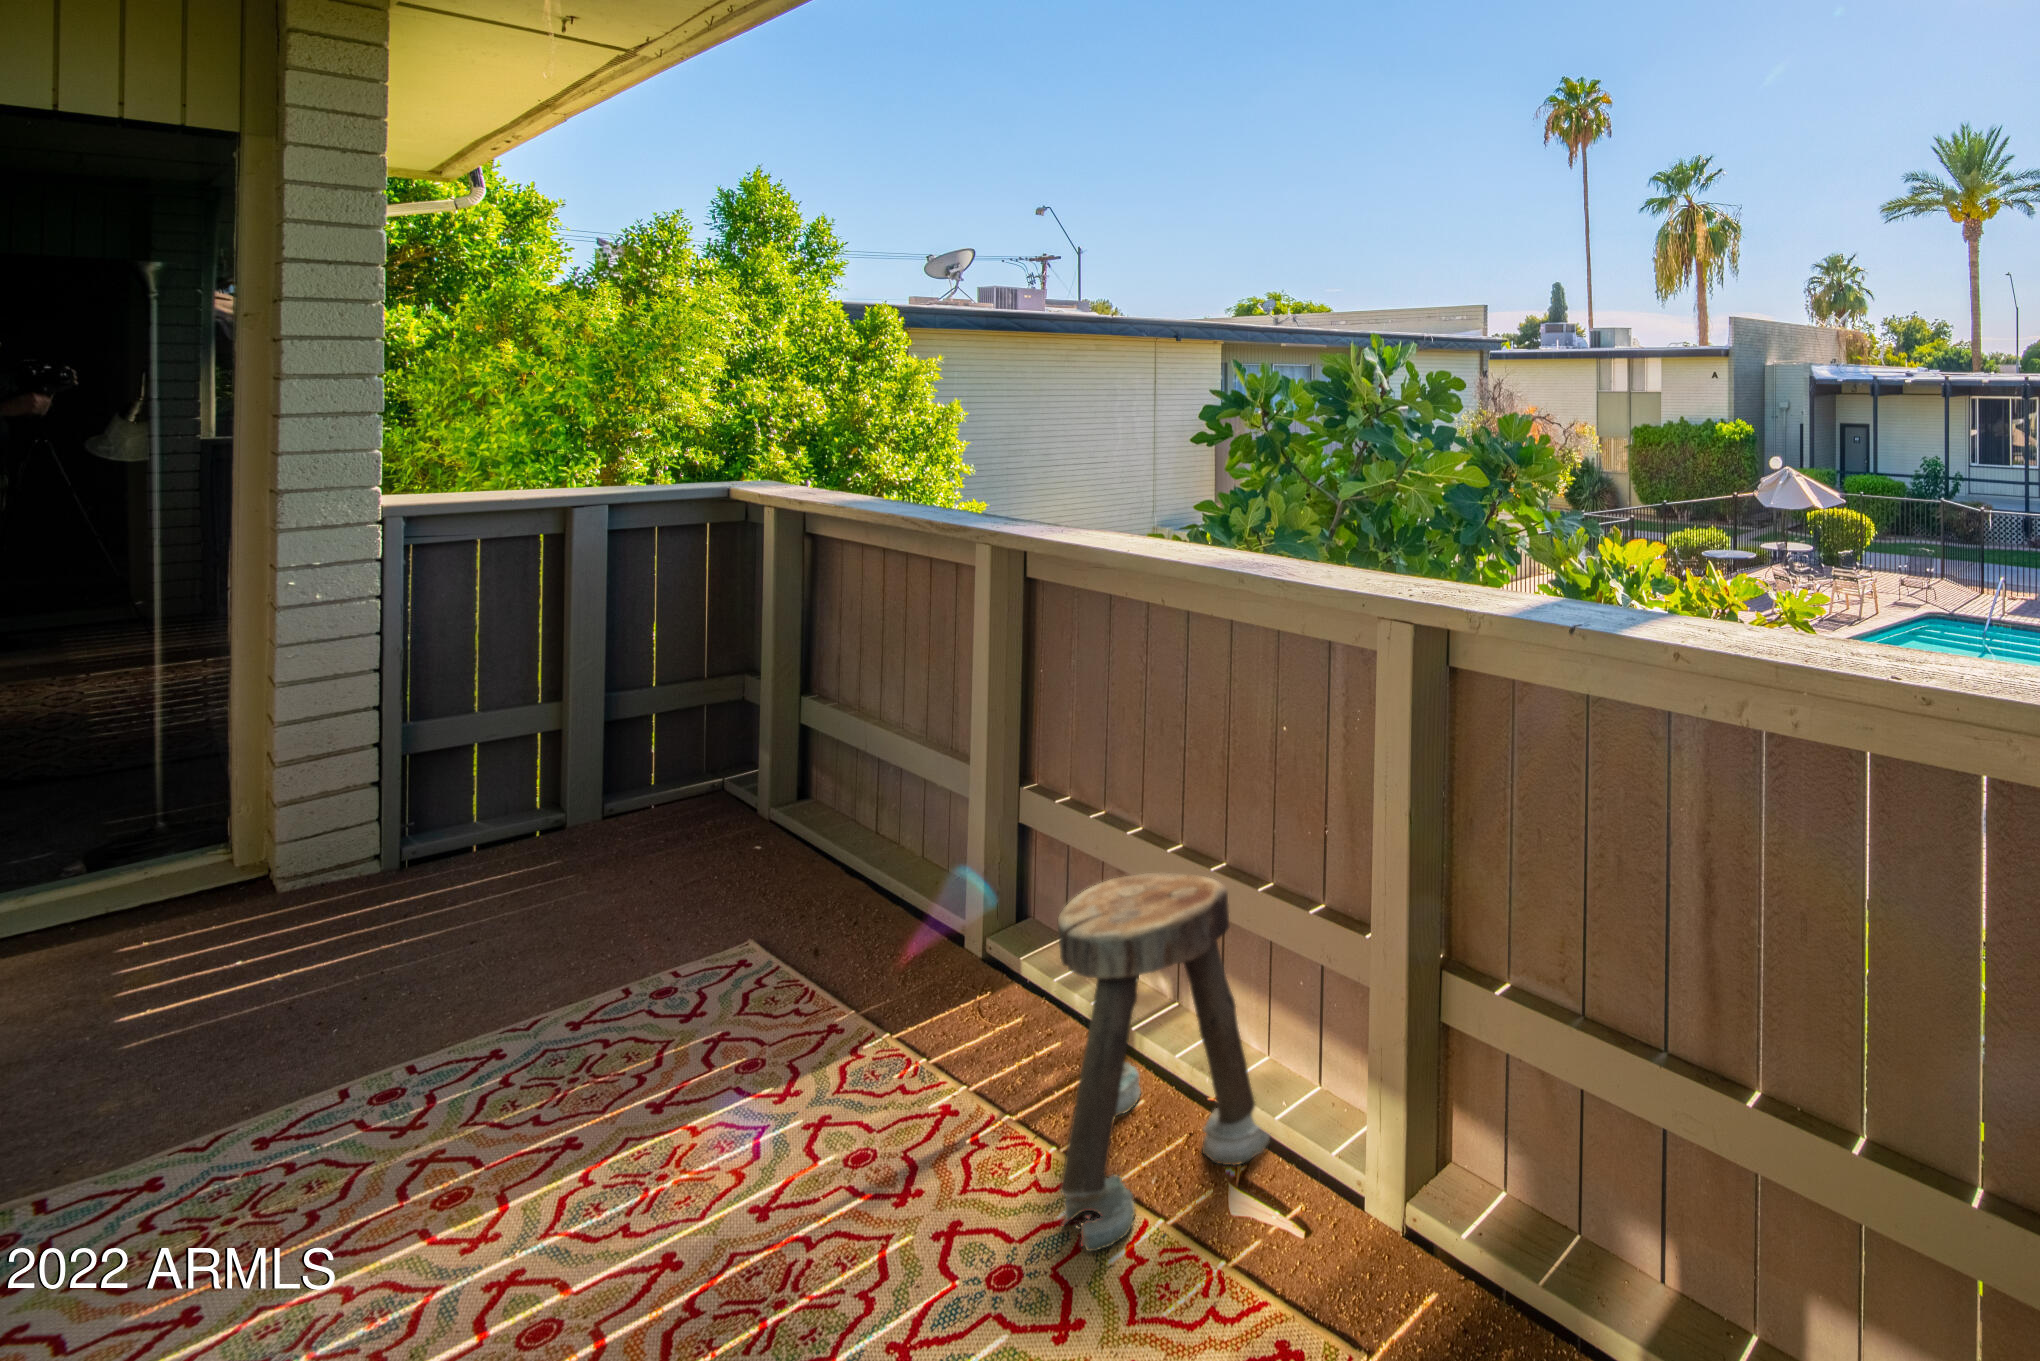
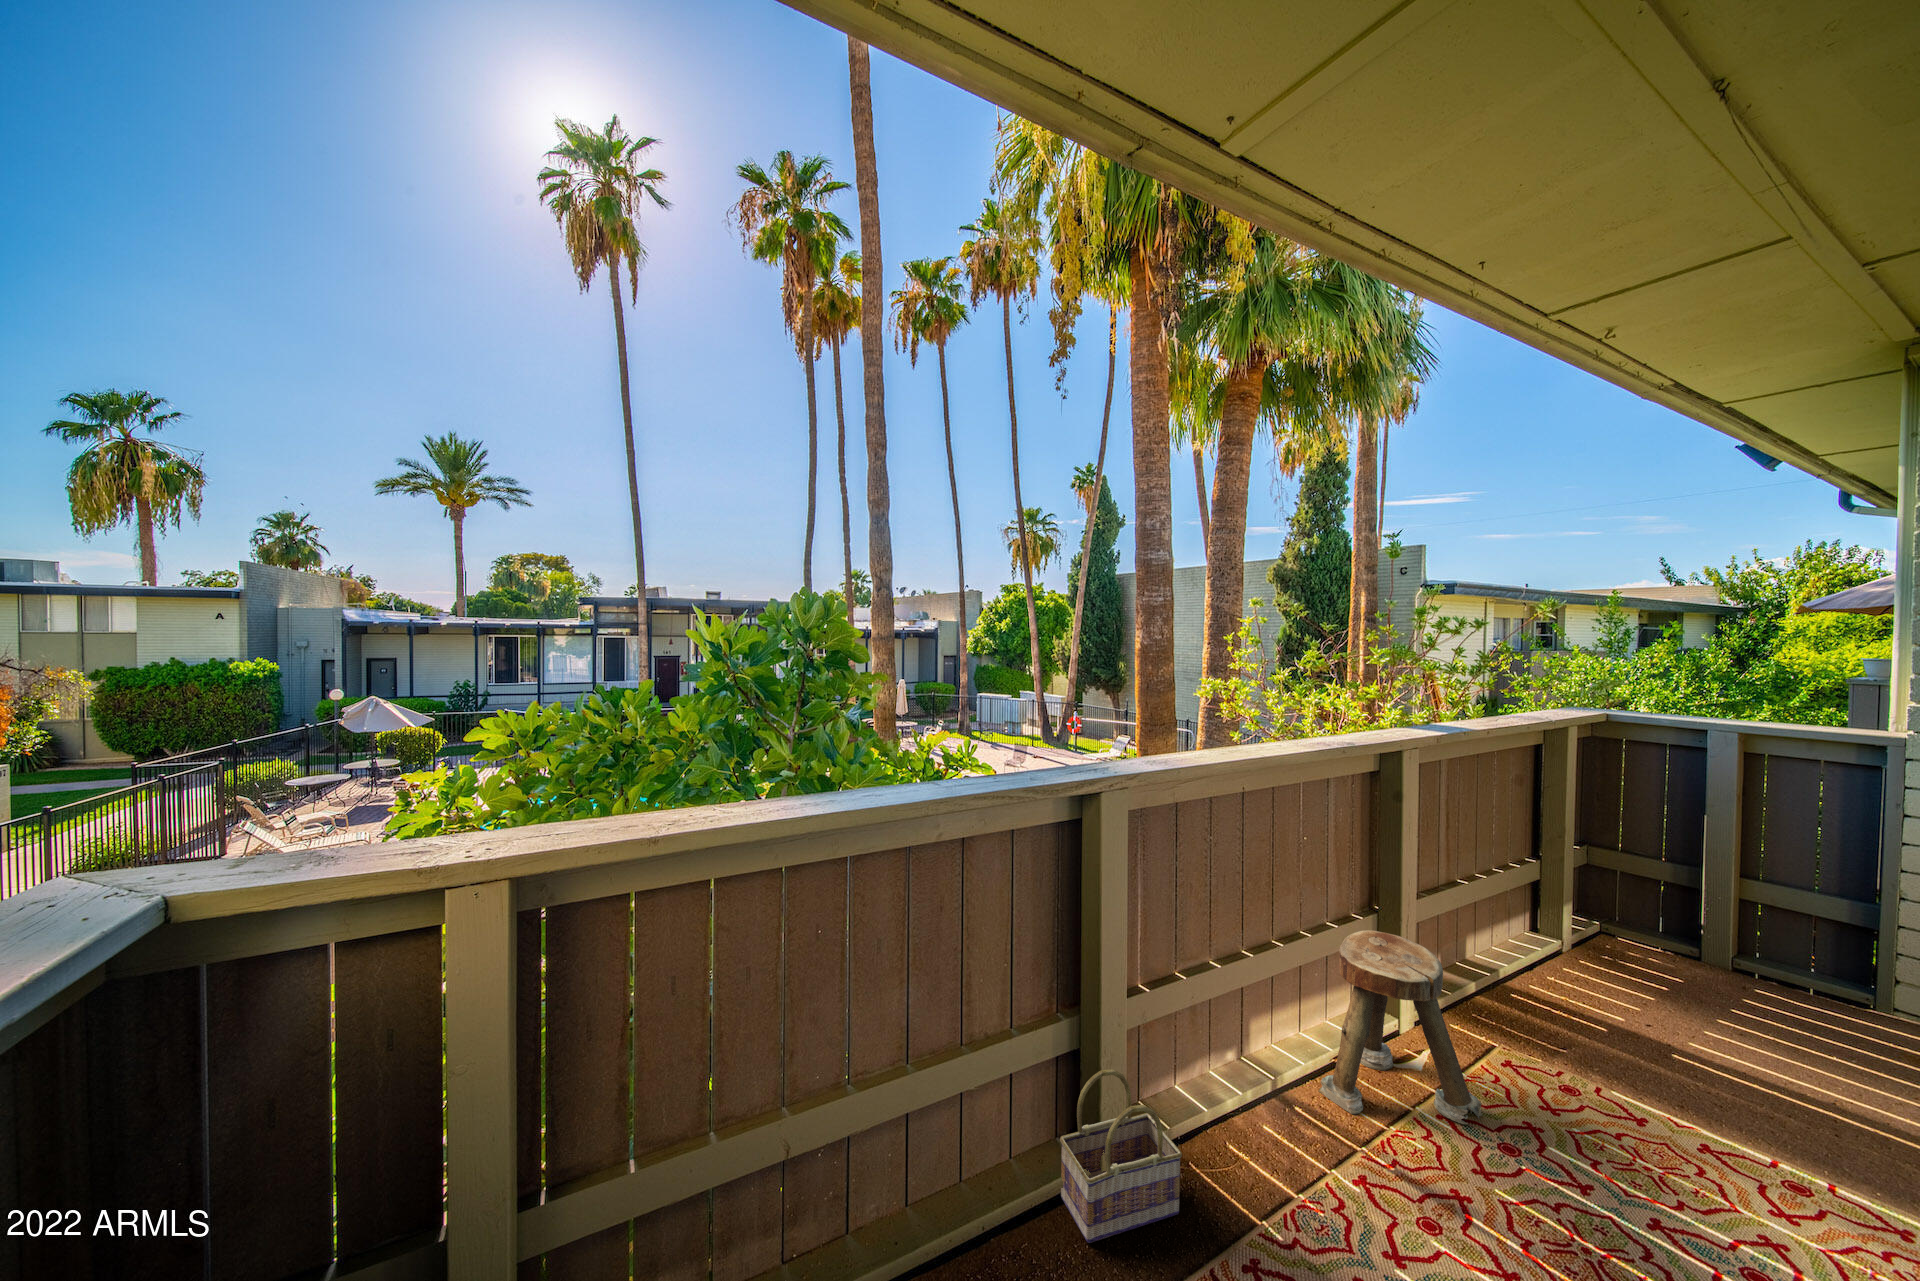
basket: none [863,818,960,983] -> present [1060,1069,1182,1243]

